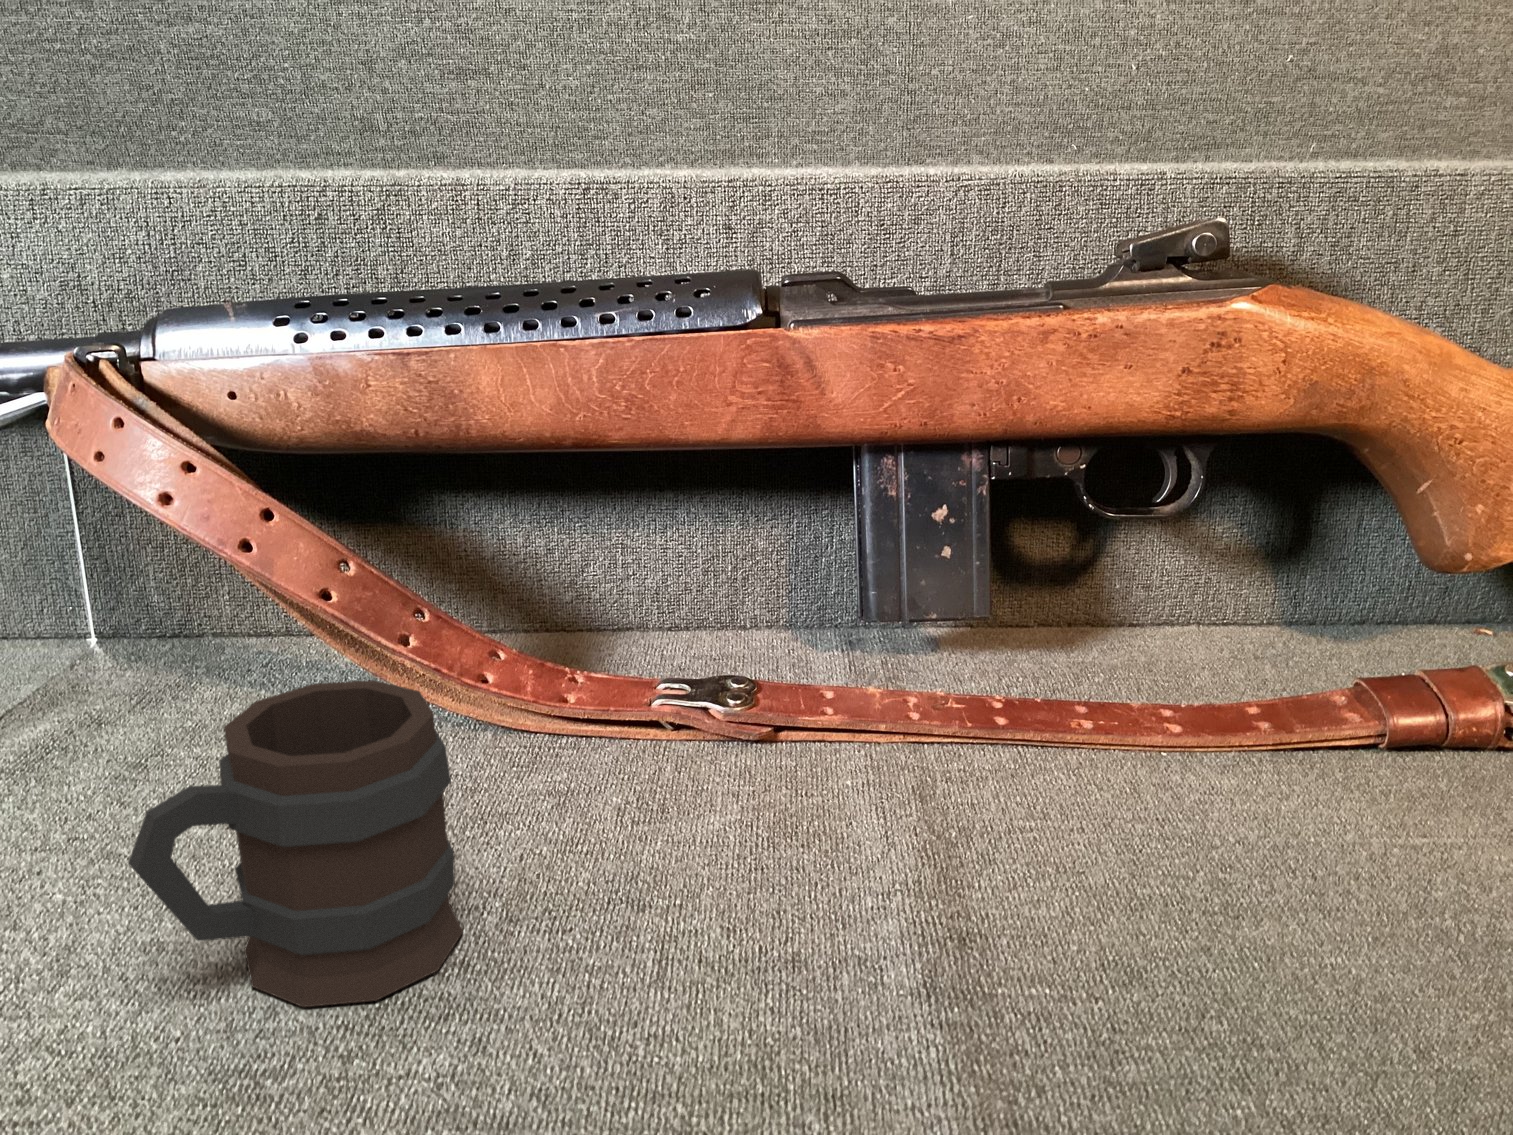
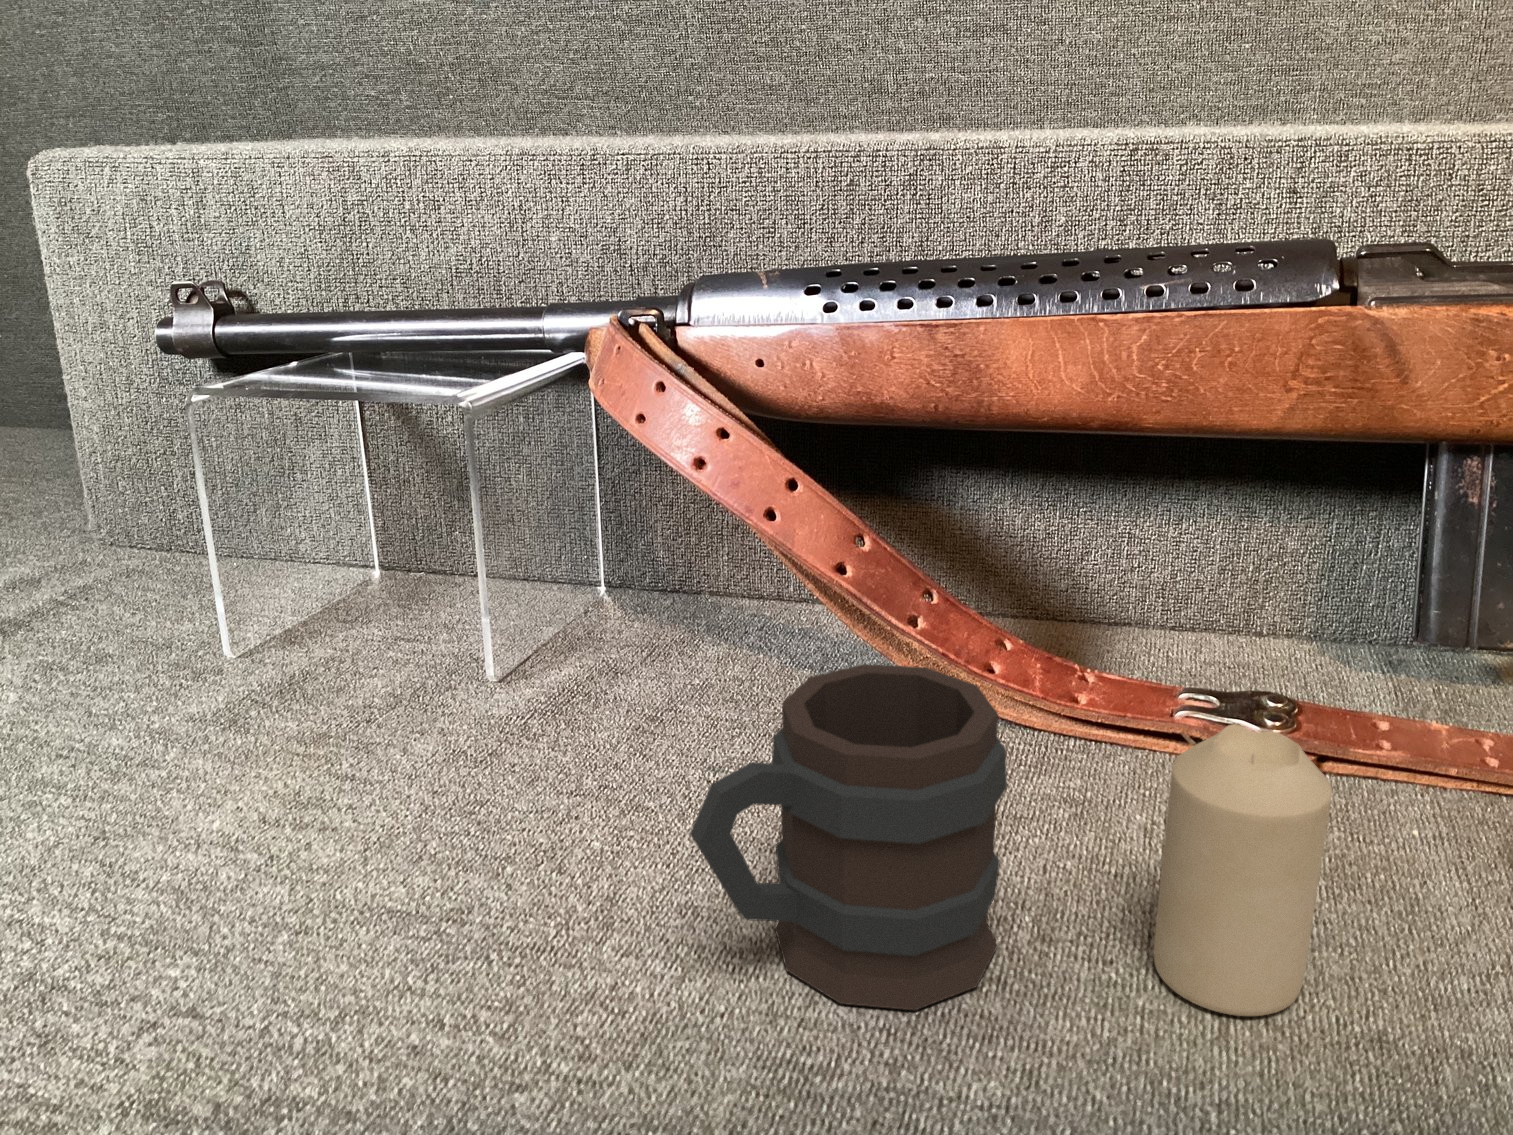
candle: none [595,701,727,956] -> present [1153,724,1332,1016]

